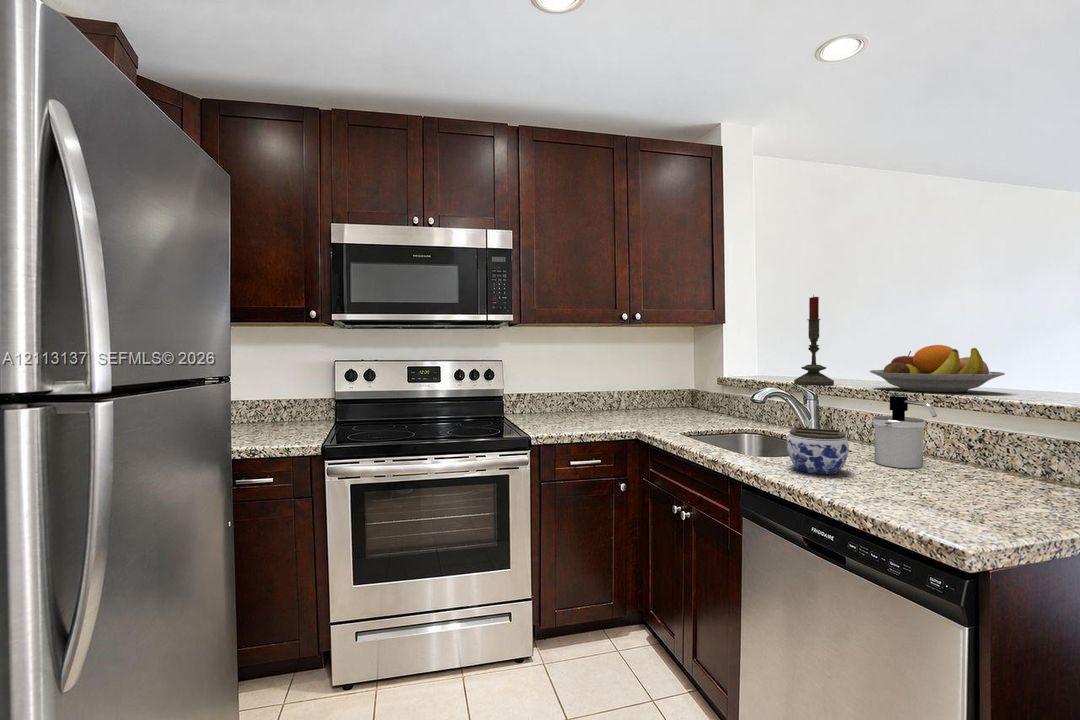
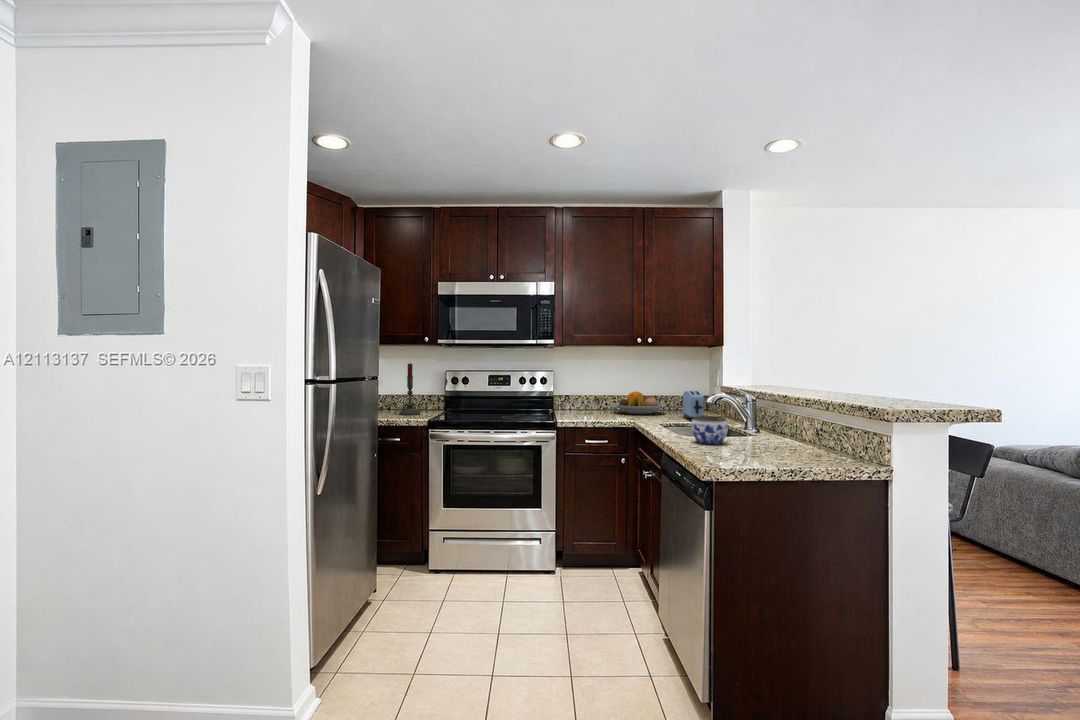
candle: present [794,295,834,385] -> present [399,363,420,415]
fruit bowl: present [870,345,1005,392] -> present [614,392,665,414]
toaster: none [683,385,724,427] -> present [683,391,703,421]
soap dispenser: present [873,395,937,468] -> none [759,396,790,444]

